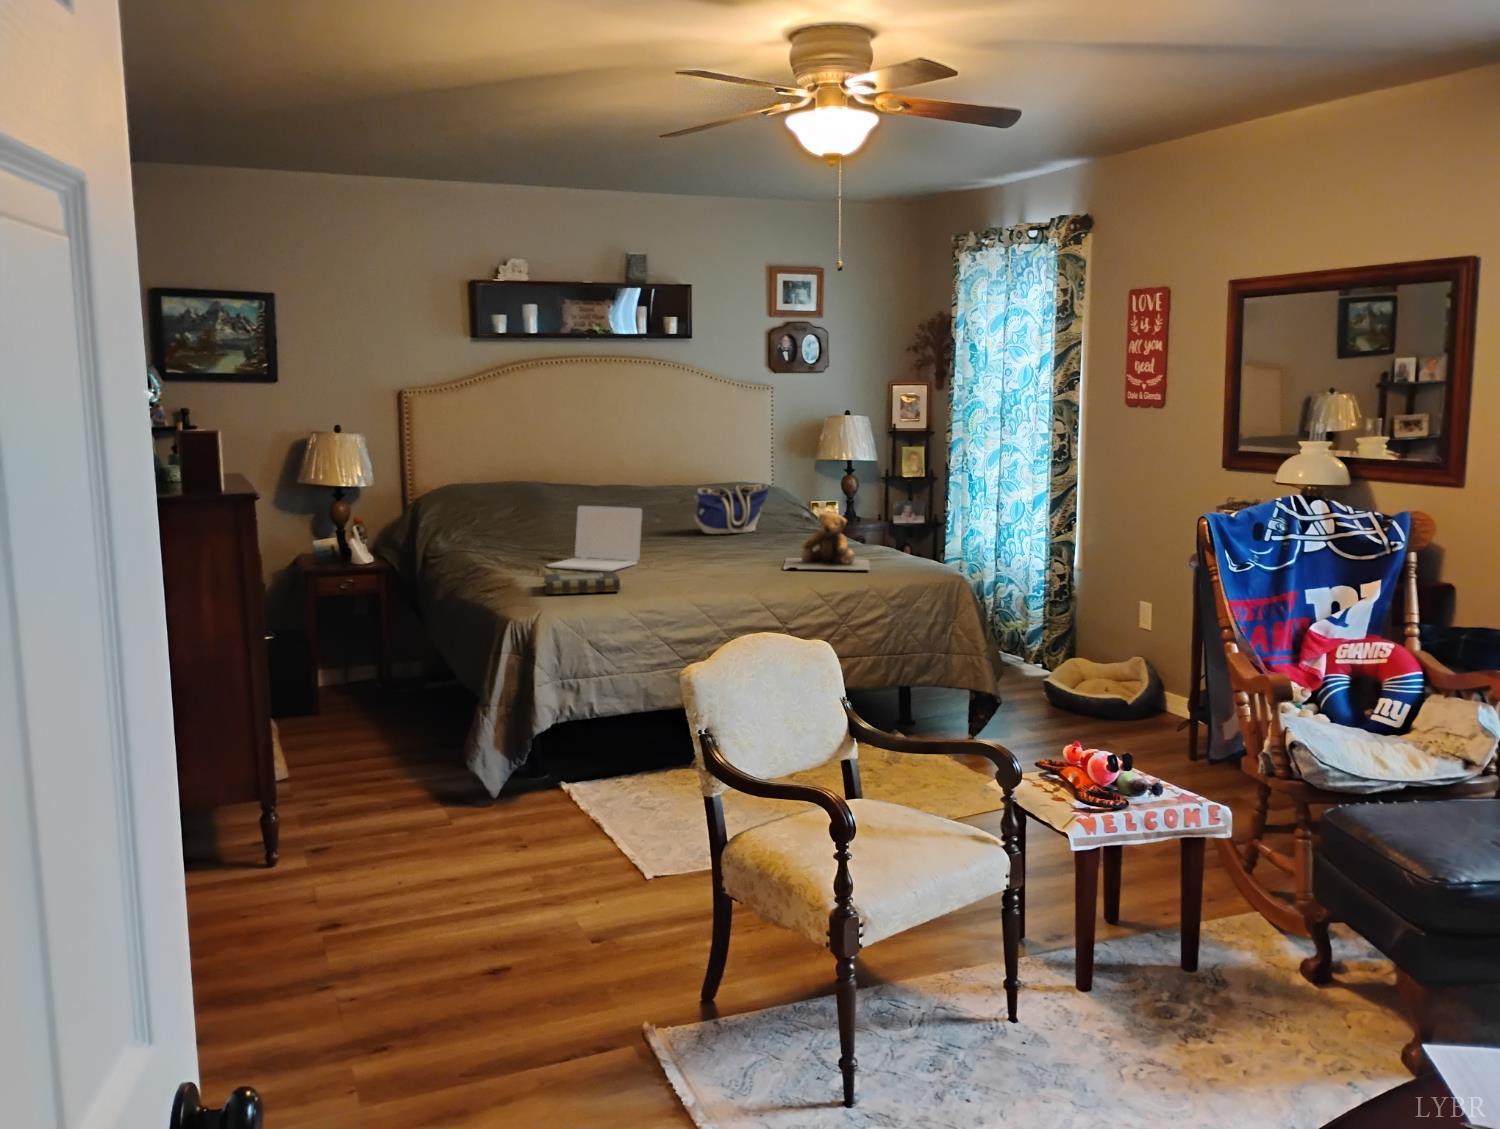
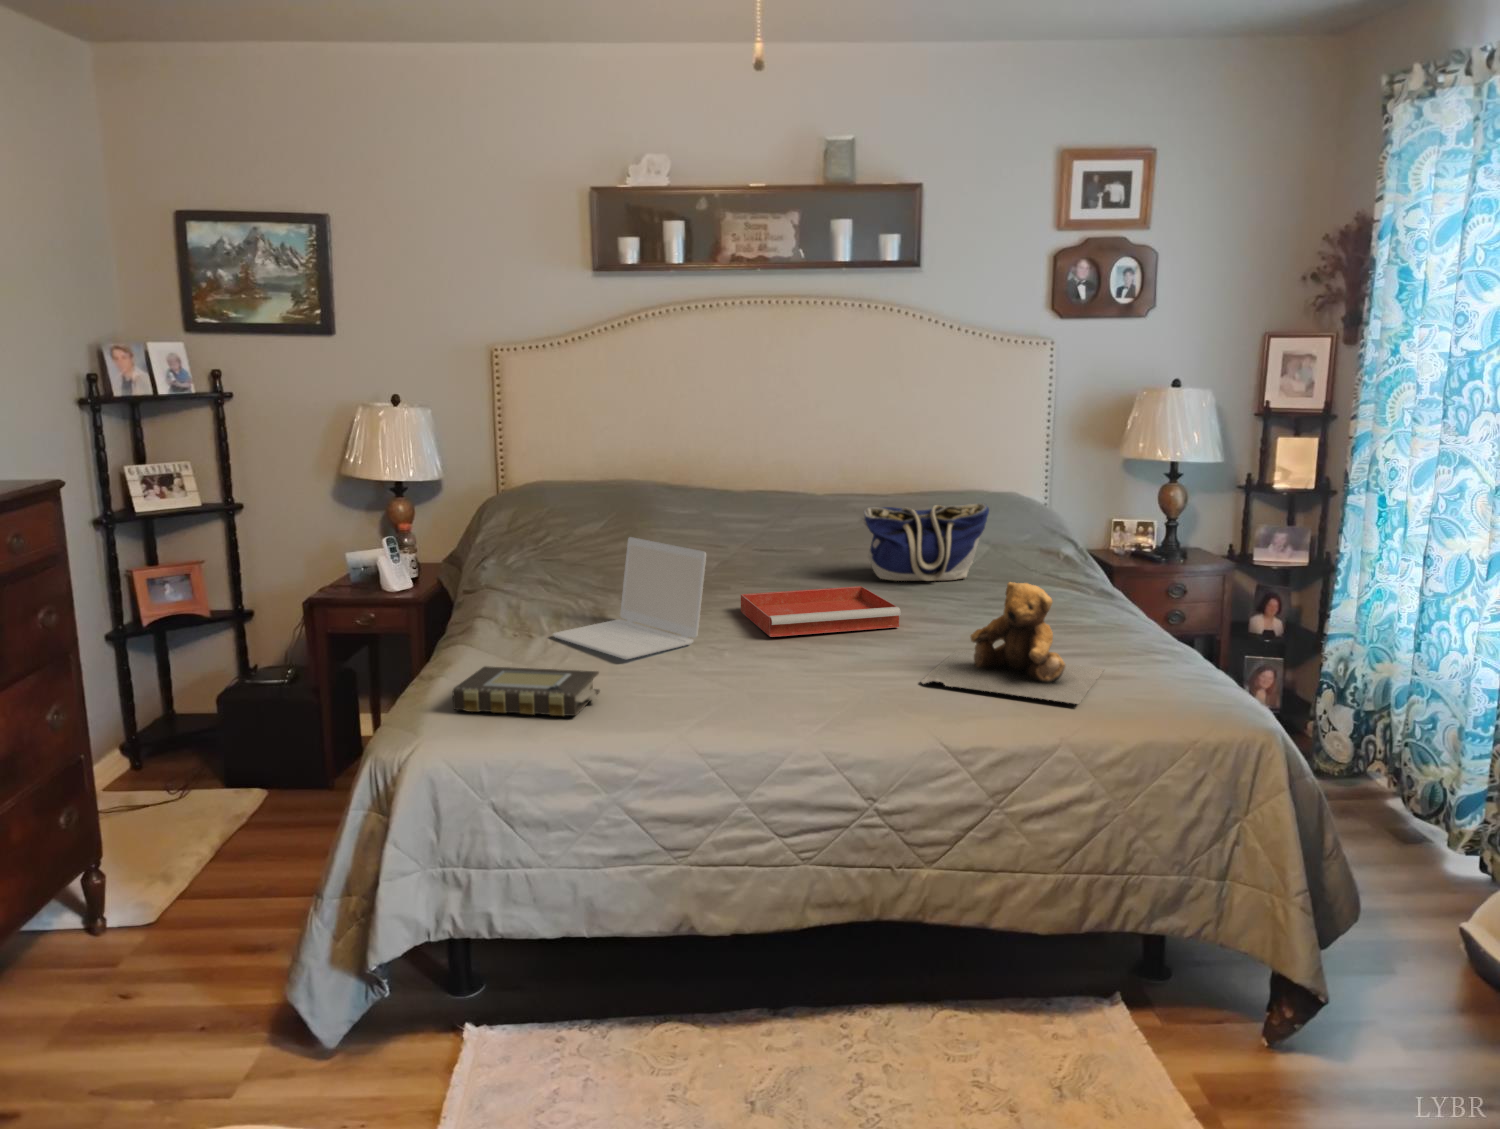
tray: none [642,534,745,559] -> present [741,586,901,637]

